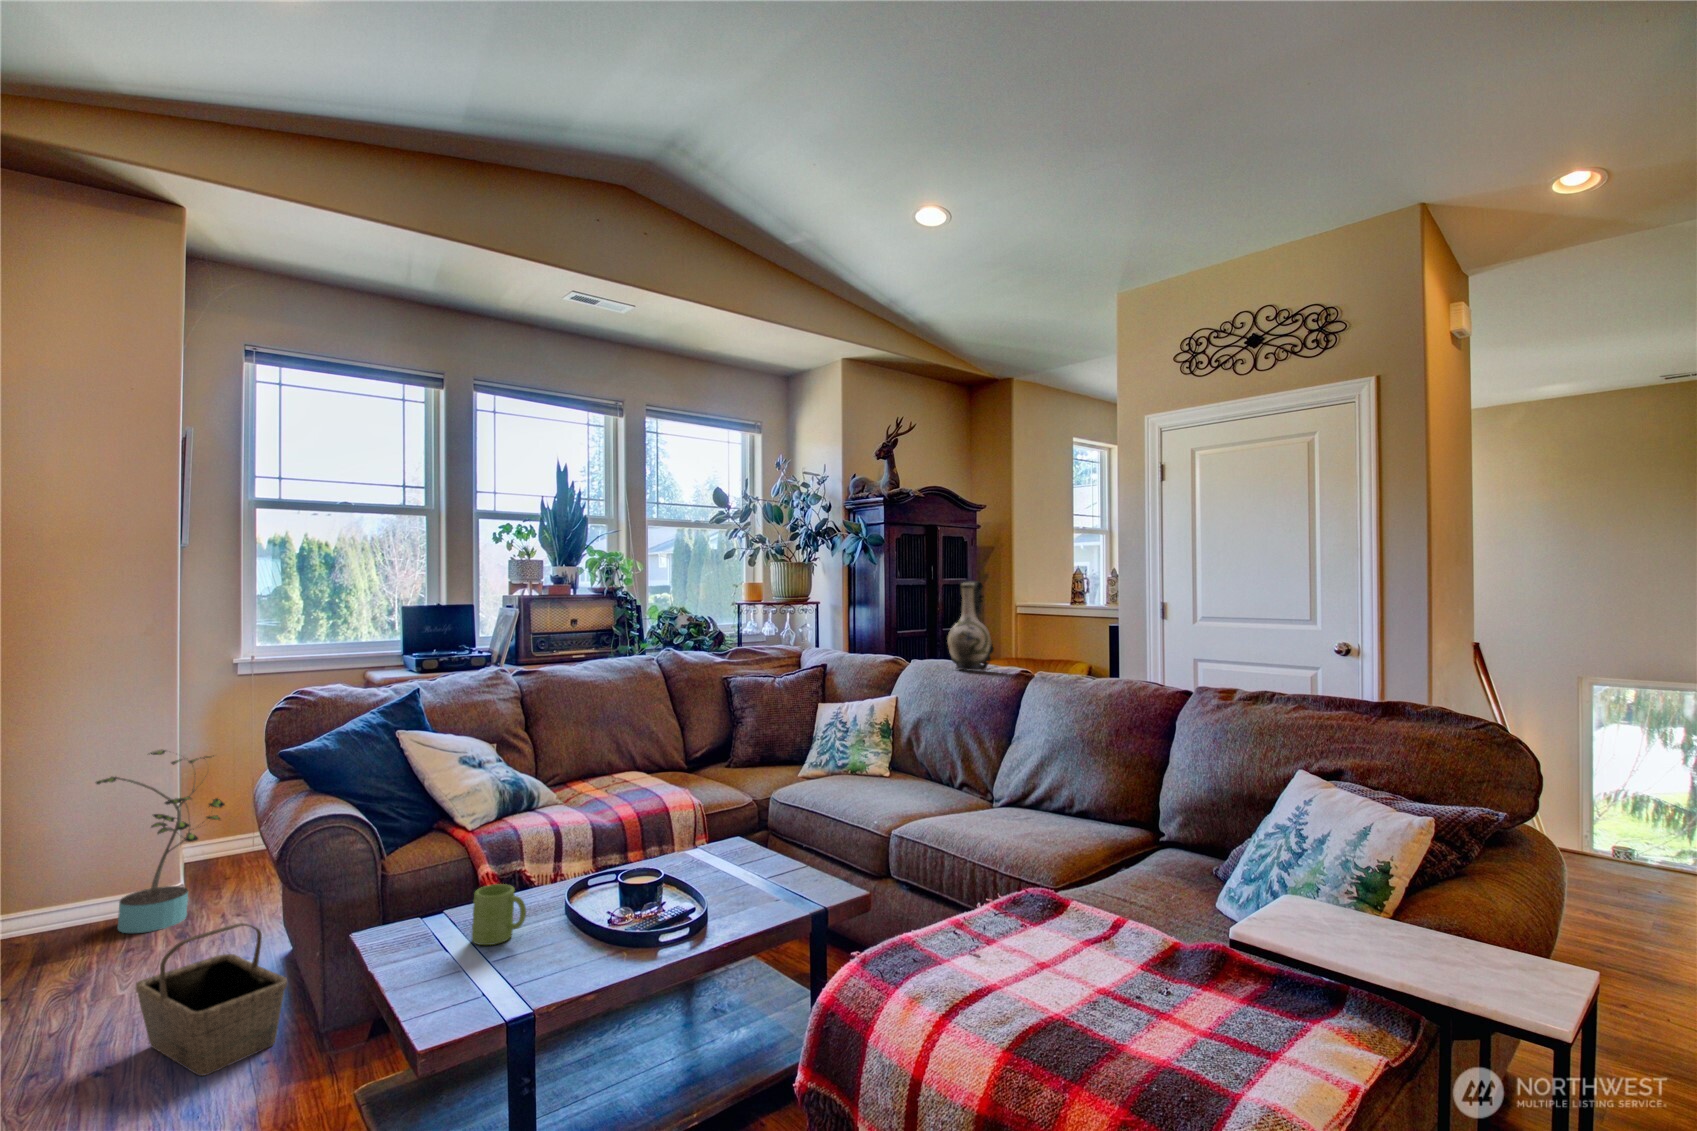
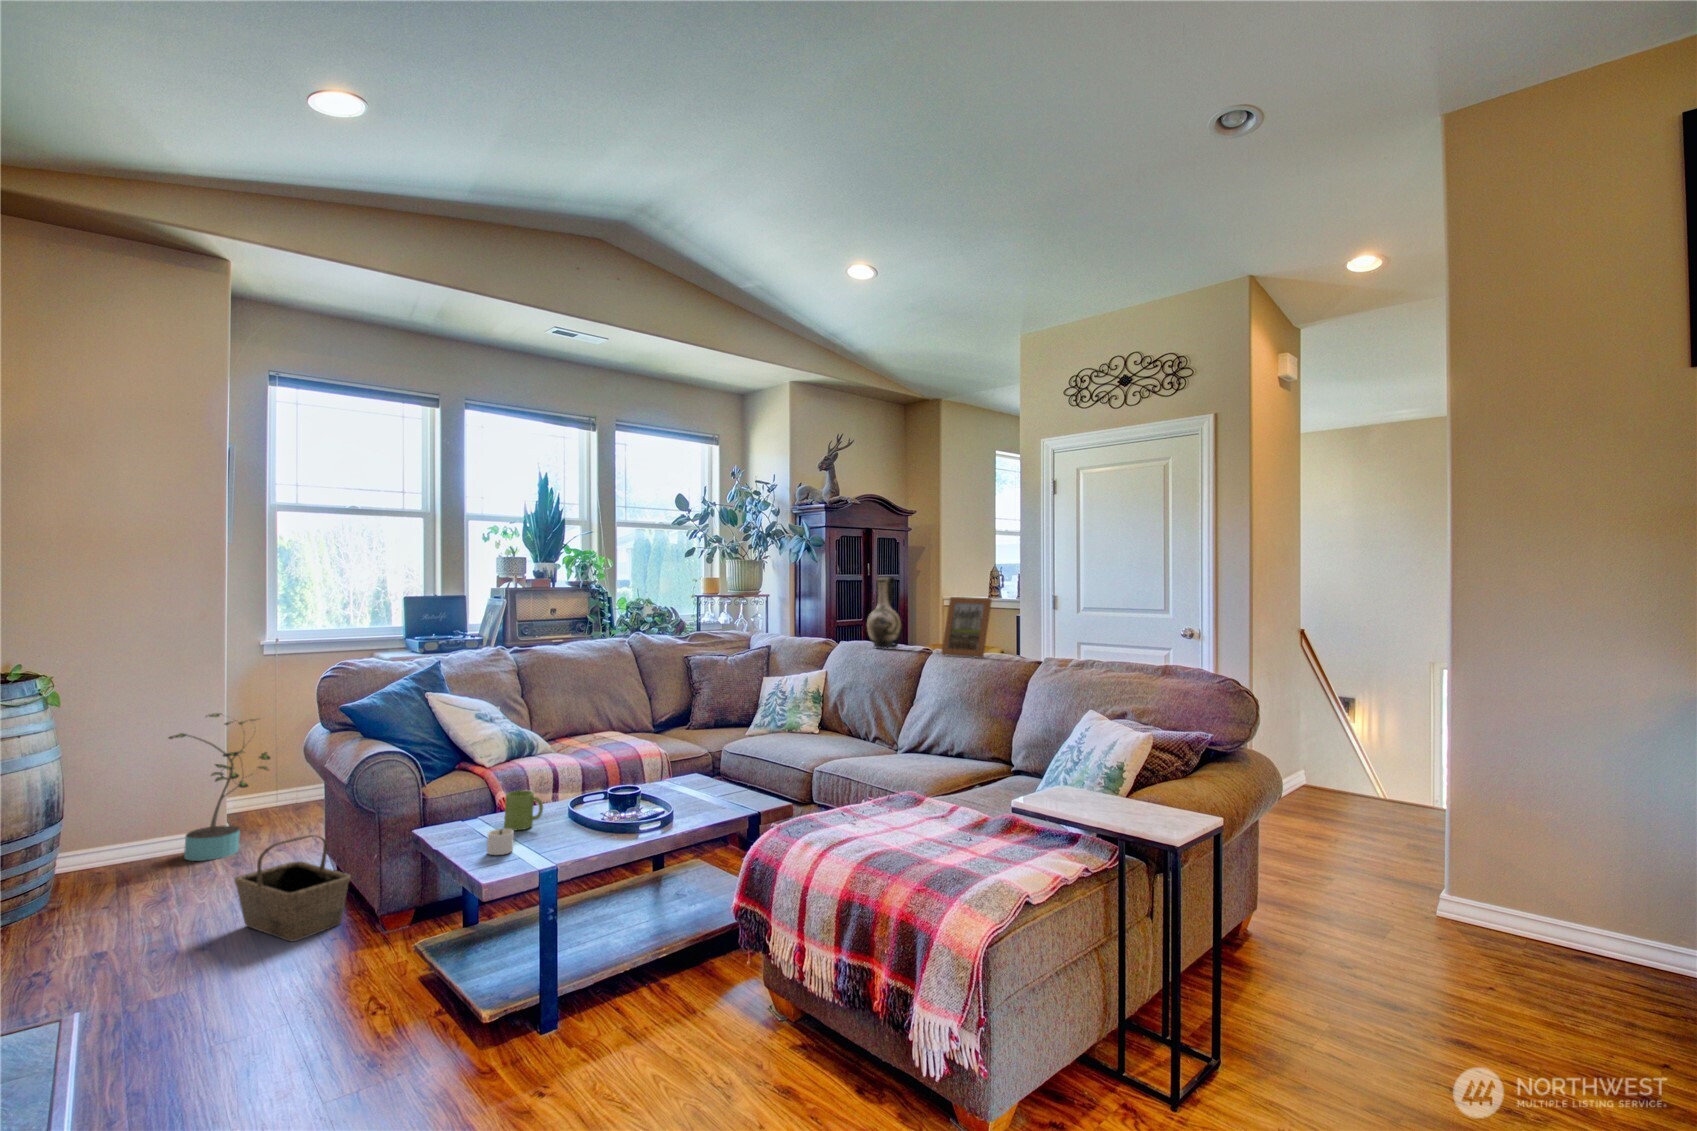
picture frame: none [1053,608,1118,687] -> present [941,597,992,658]
candle: none [436,954,487,998] -> present [487,829,514,855]

